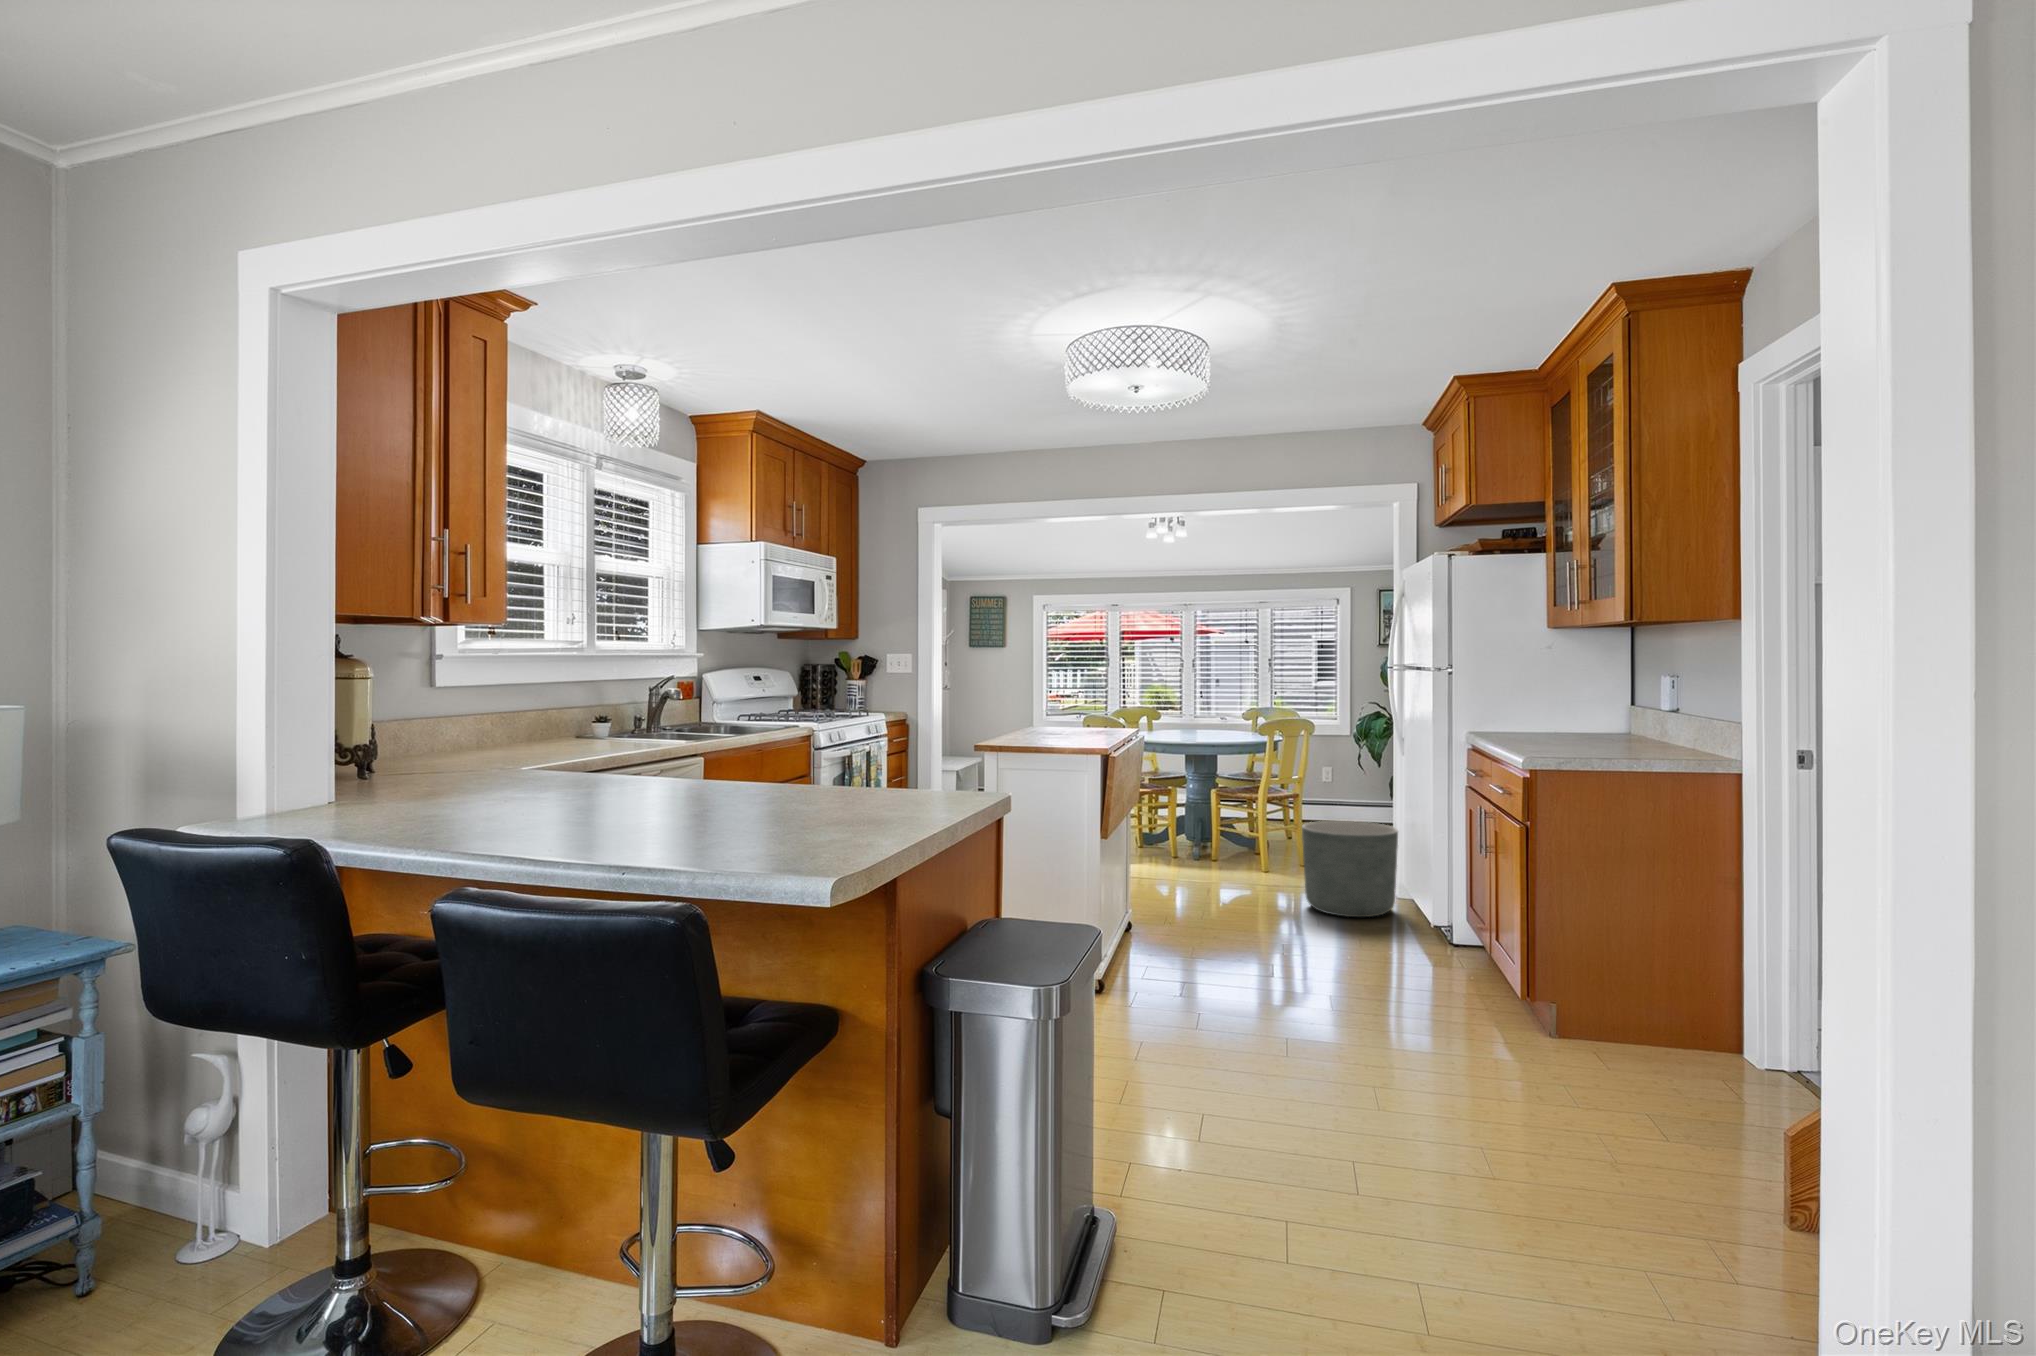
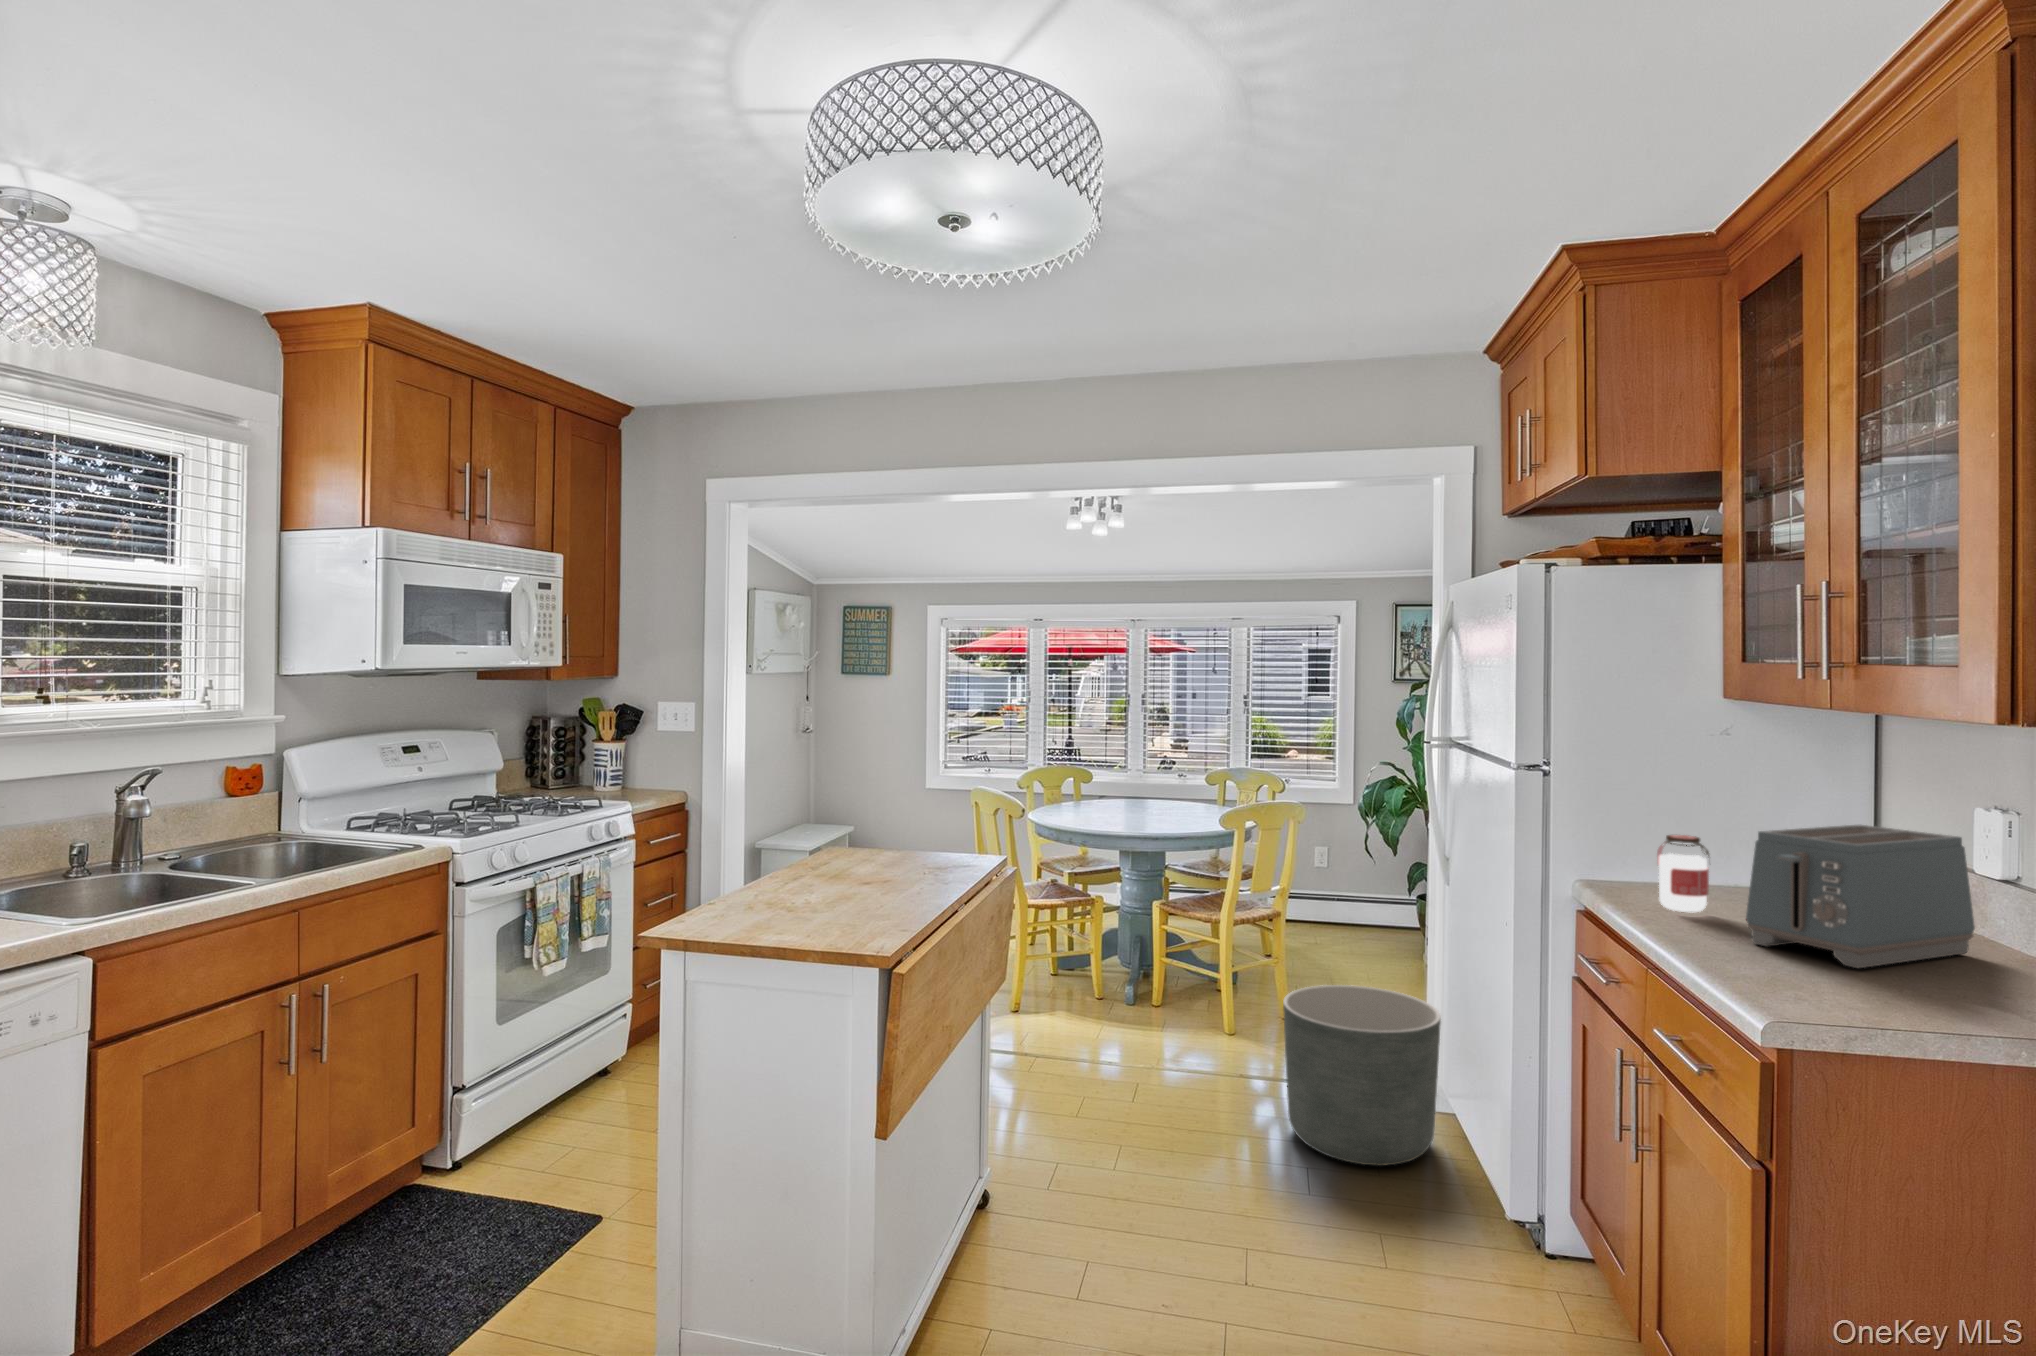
toaster: none [1535,685,1645,746] -> present [1746,825,1975,968]
jar: none [1502,697,1528,737] -> present [1657,835,1709,912]

